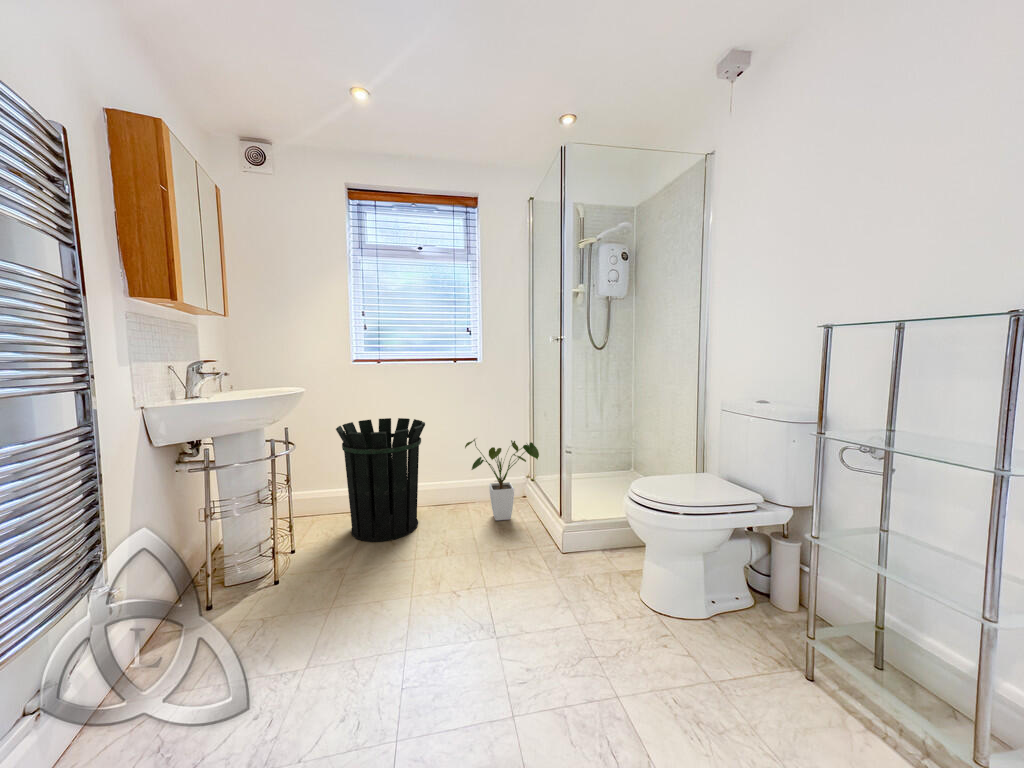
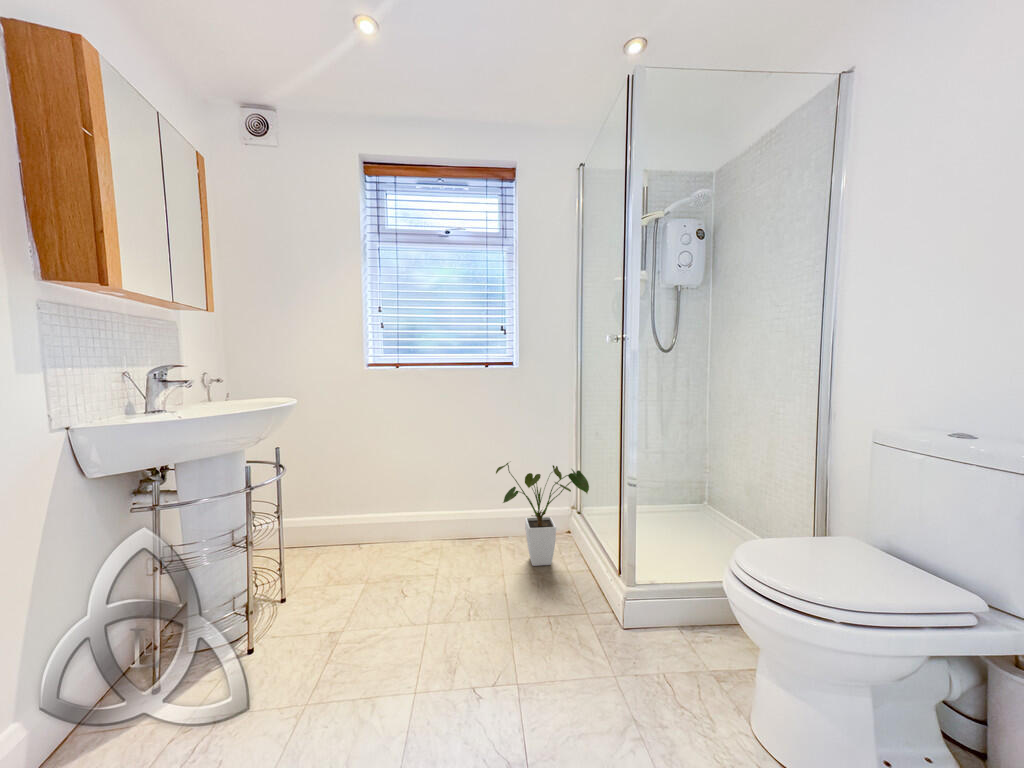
waste bin: present [336,418,425,542] -> none [339,434,448,591]

